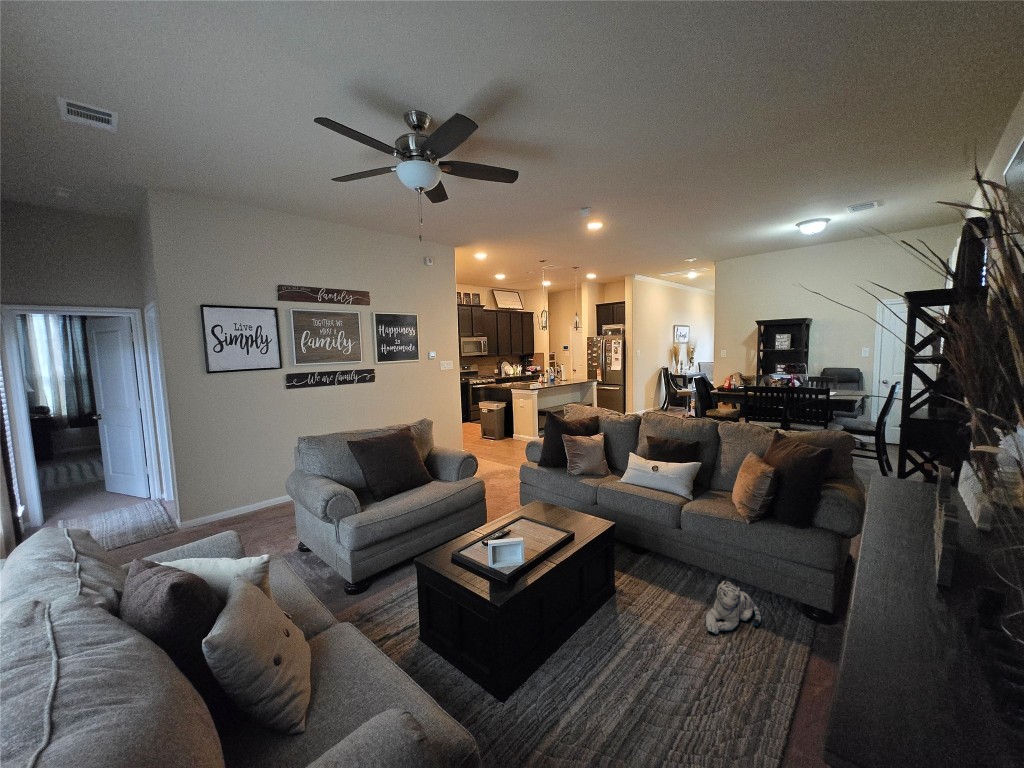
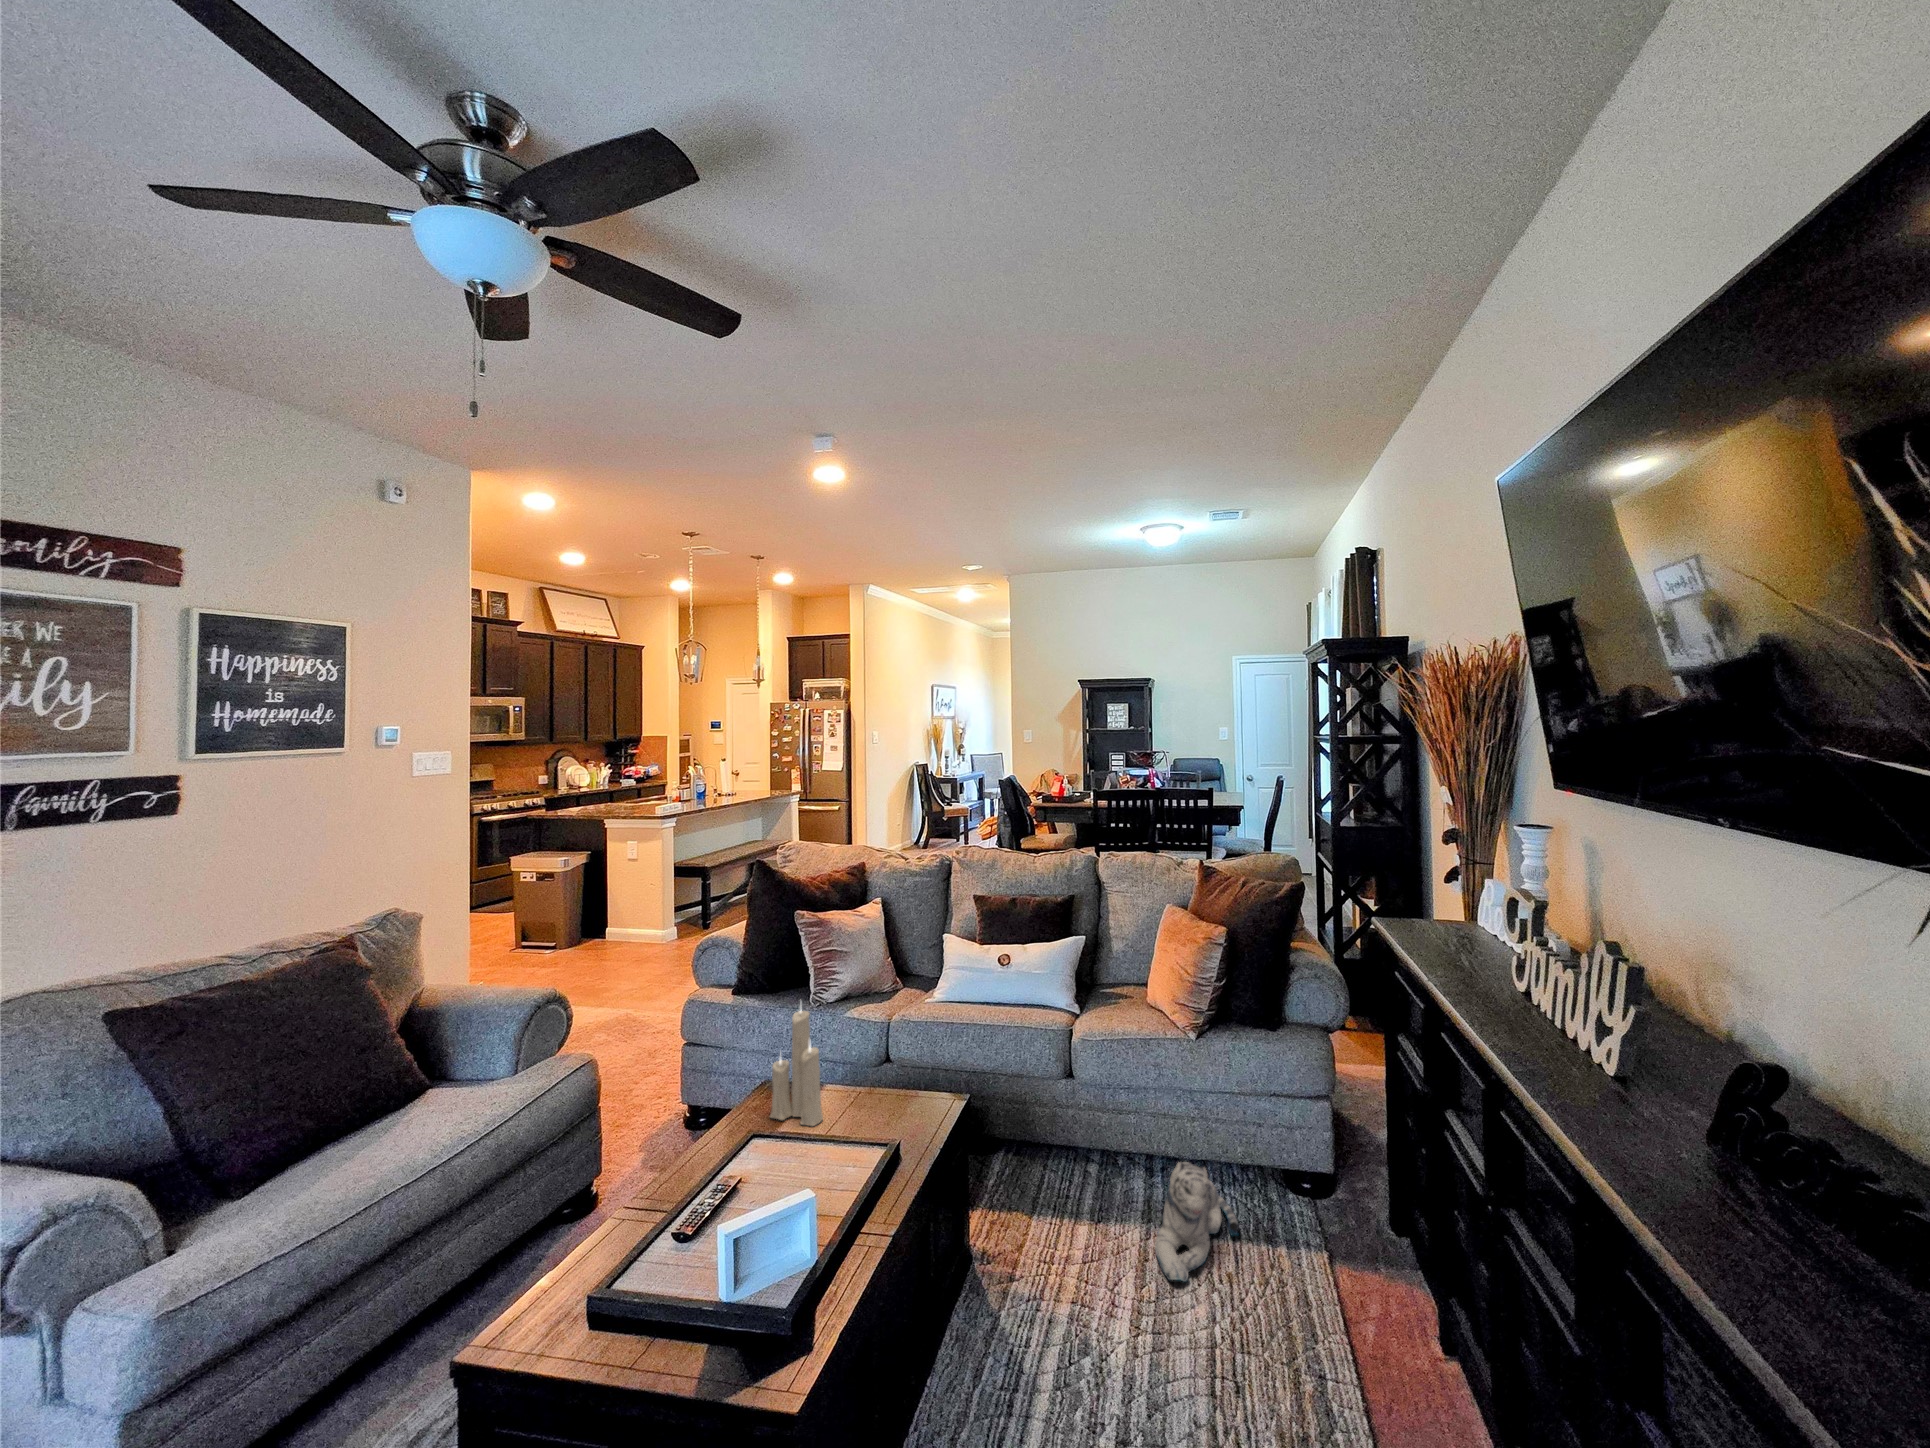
candle: none [533,467,552,520] -> present [770,1010,823,1126]

